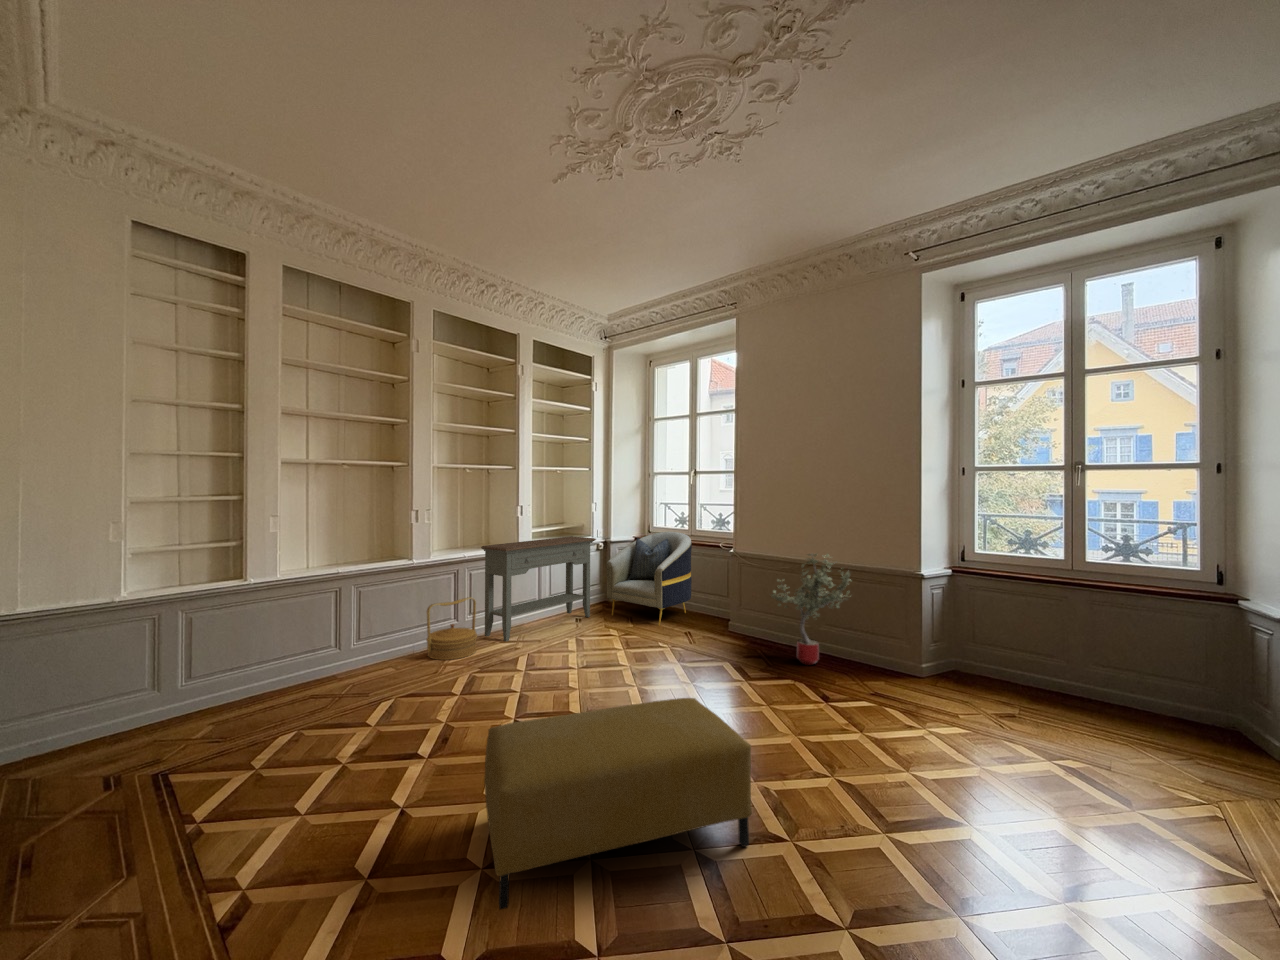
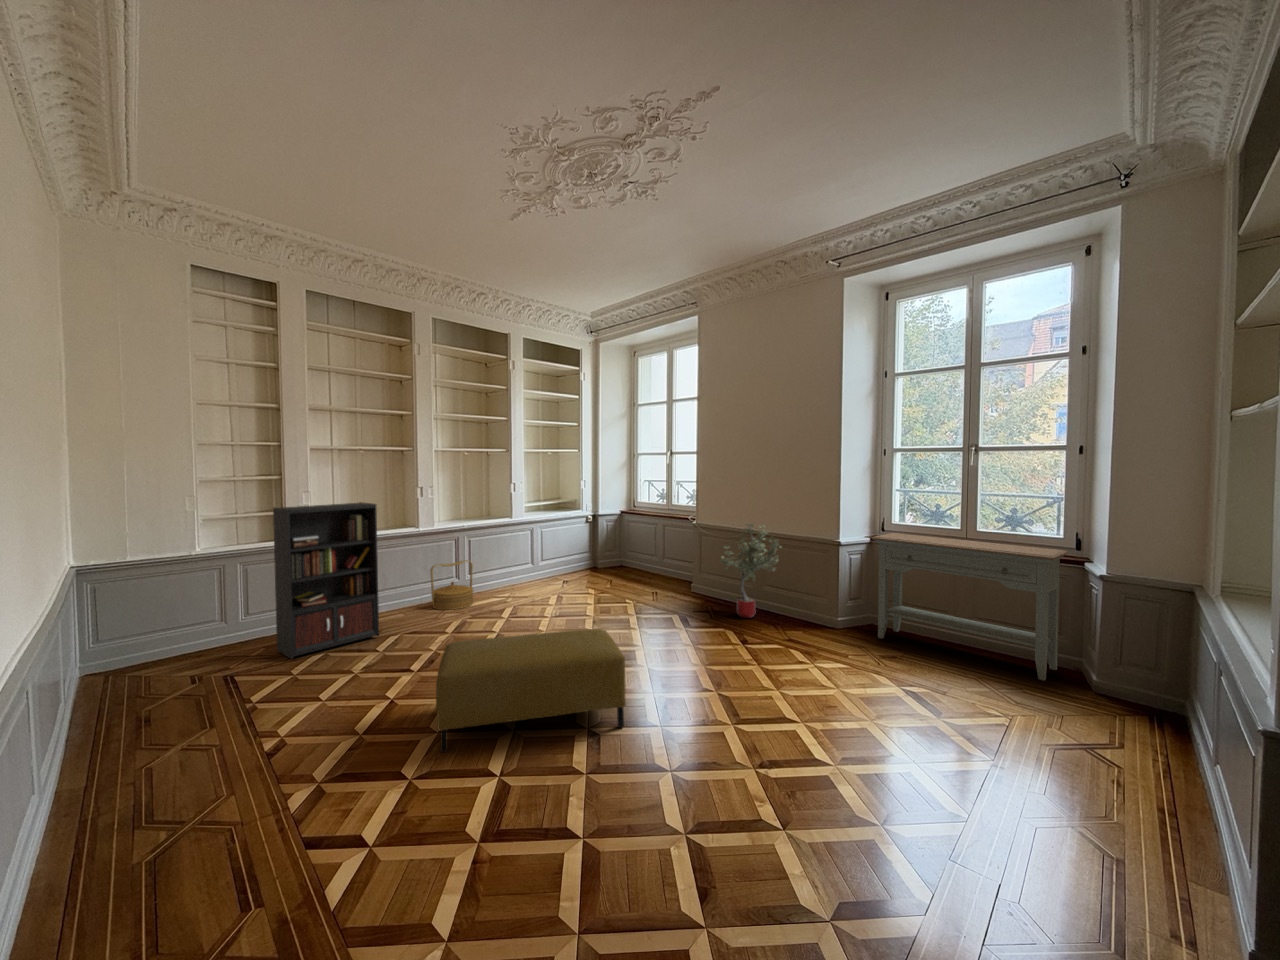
bookcase: none [230,528,370,741] -> present [273,502,379,659]
armchair: present [607,532,692,626] -> none [592,506,667,587]
console table: present [481,536,596,641] -> present [871,533,1068,681]

